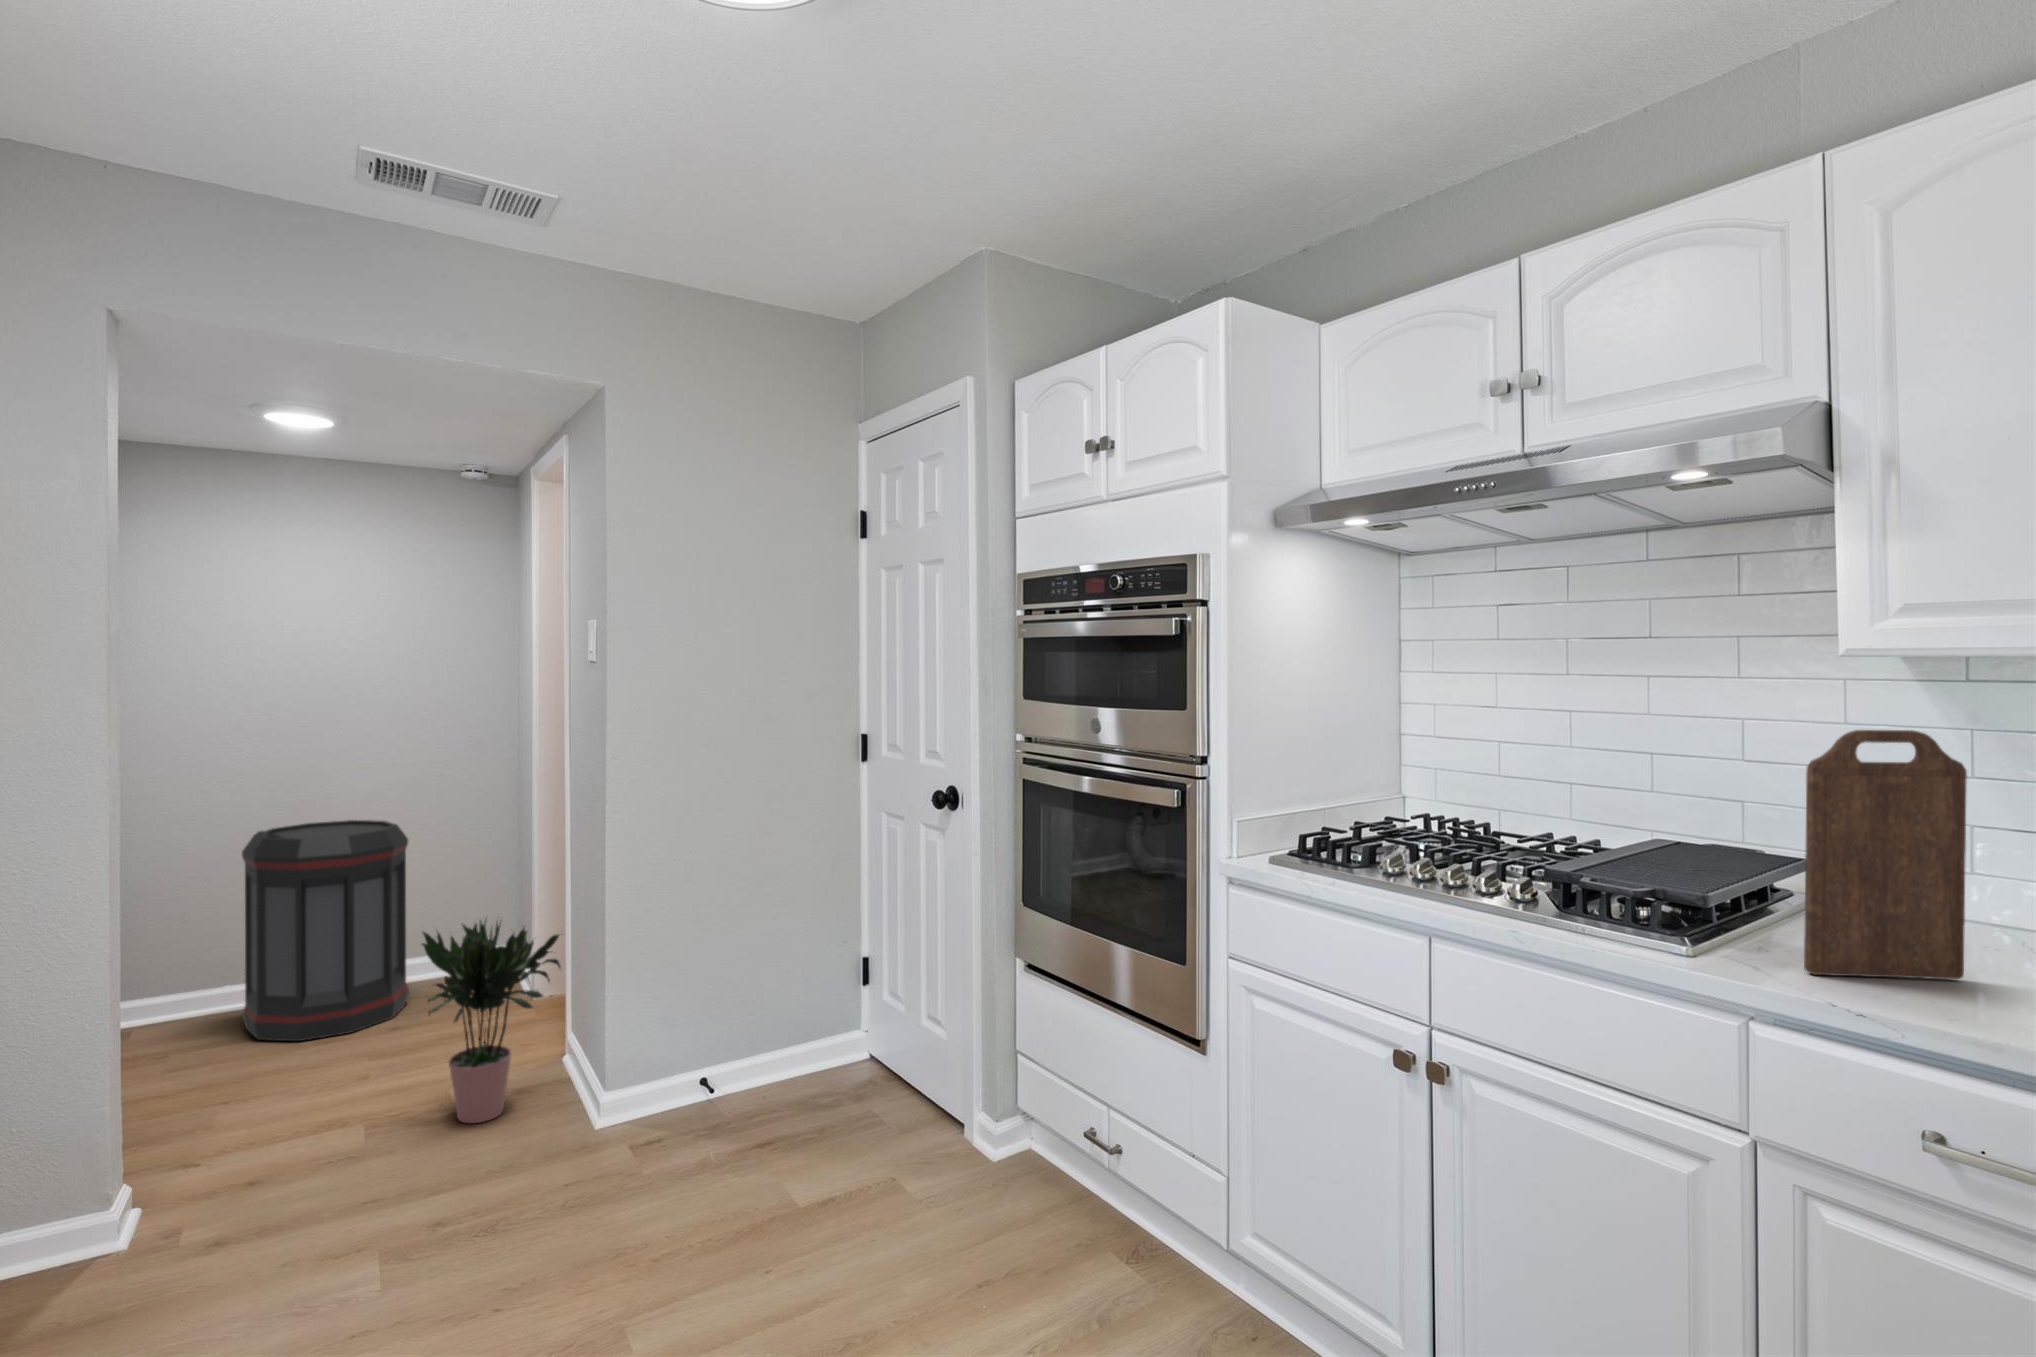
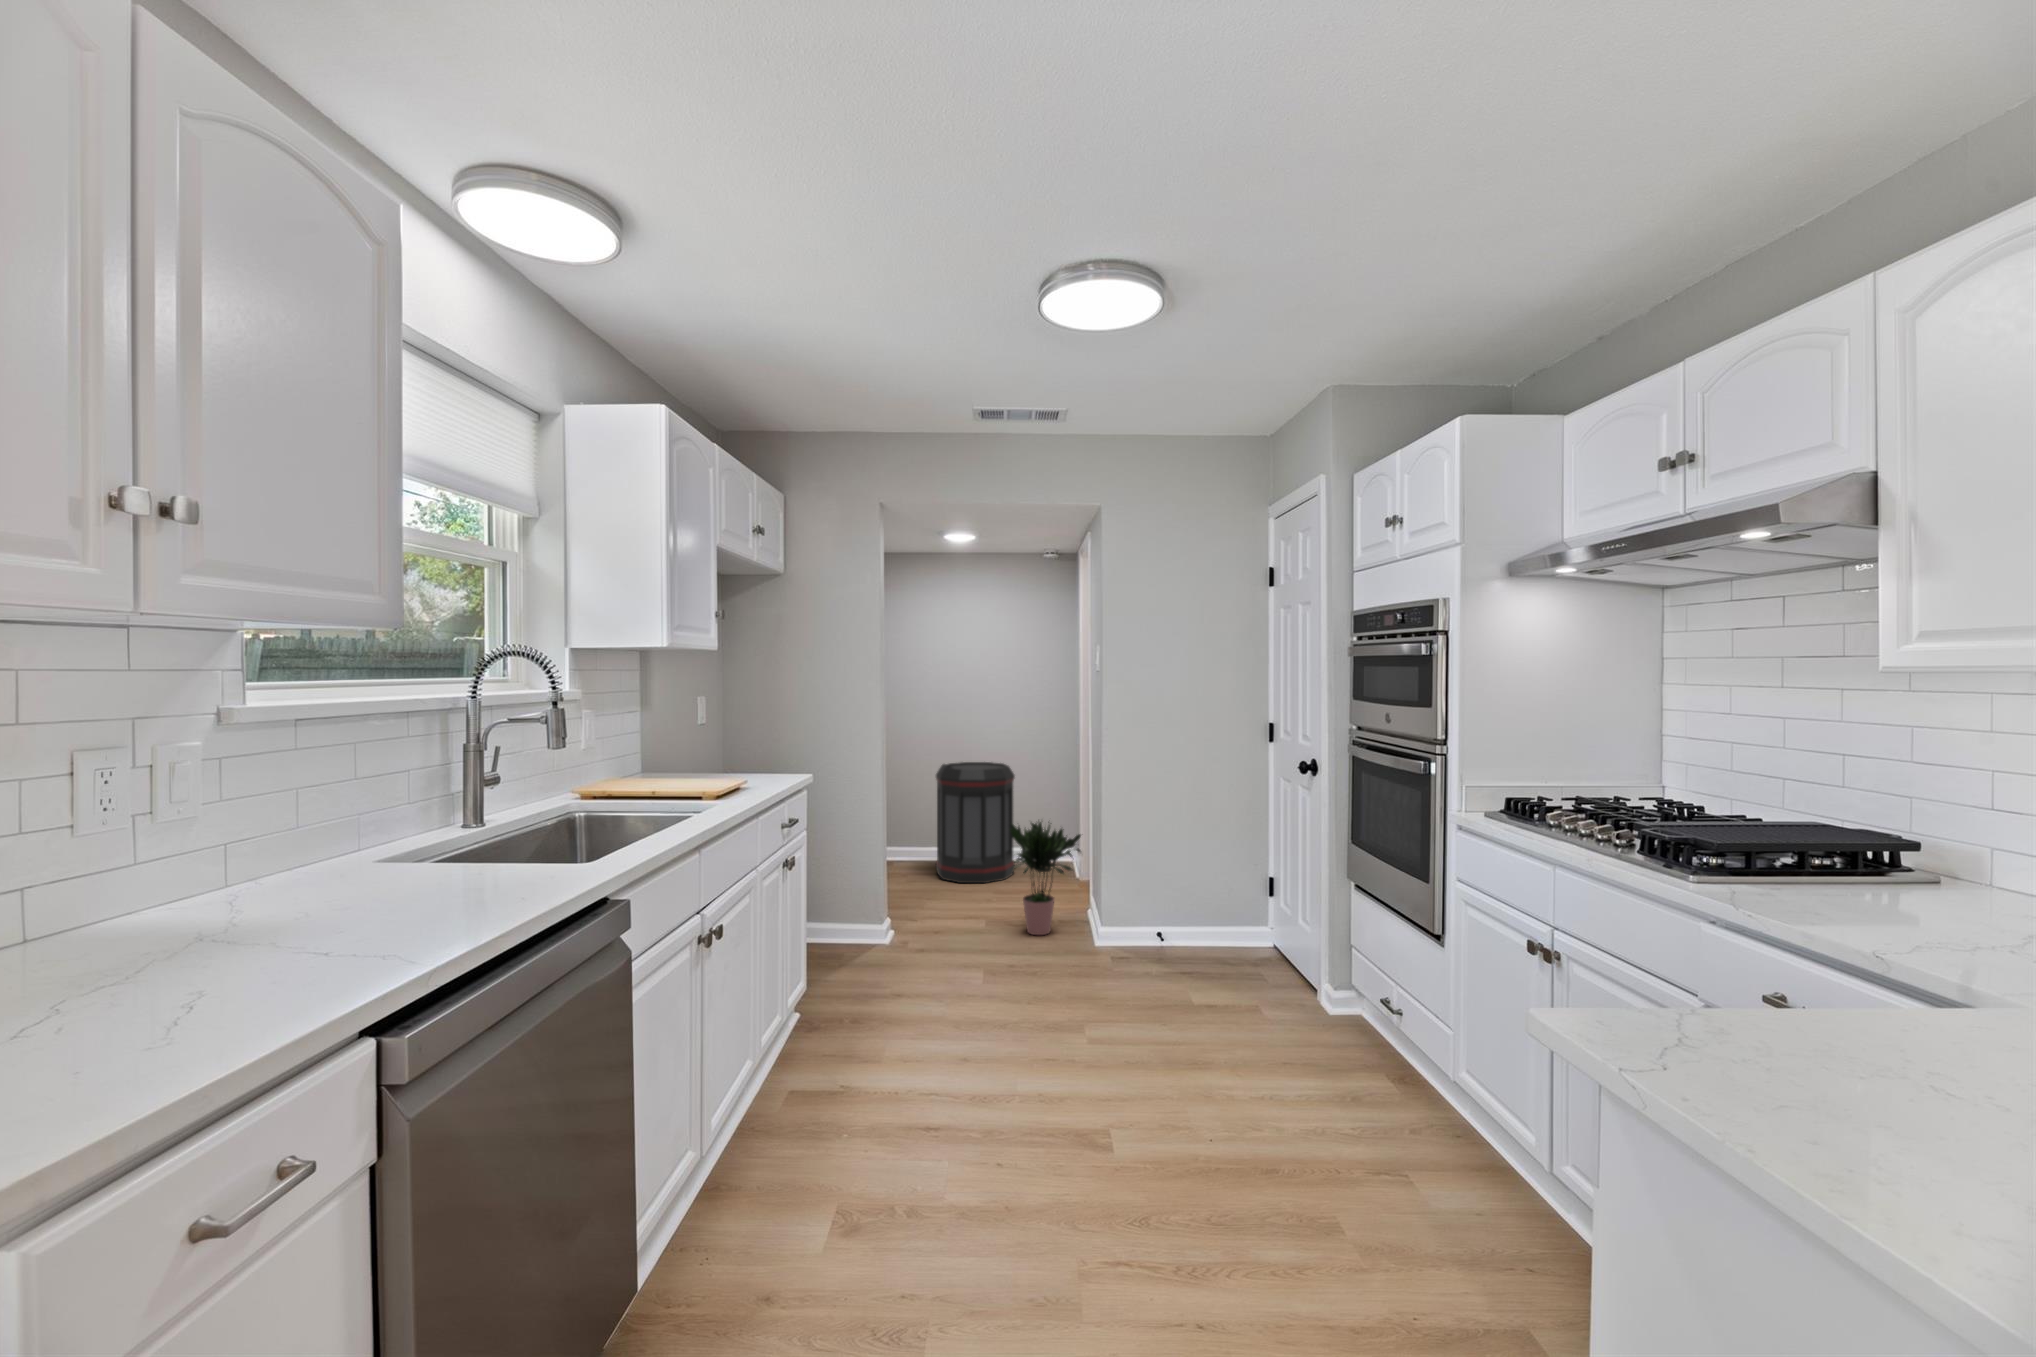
cutting board: present [1804,730,1967,979] -> none [1768,731,1914,922]

